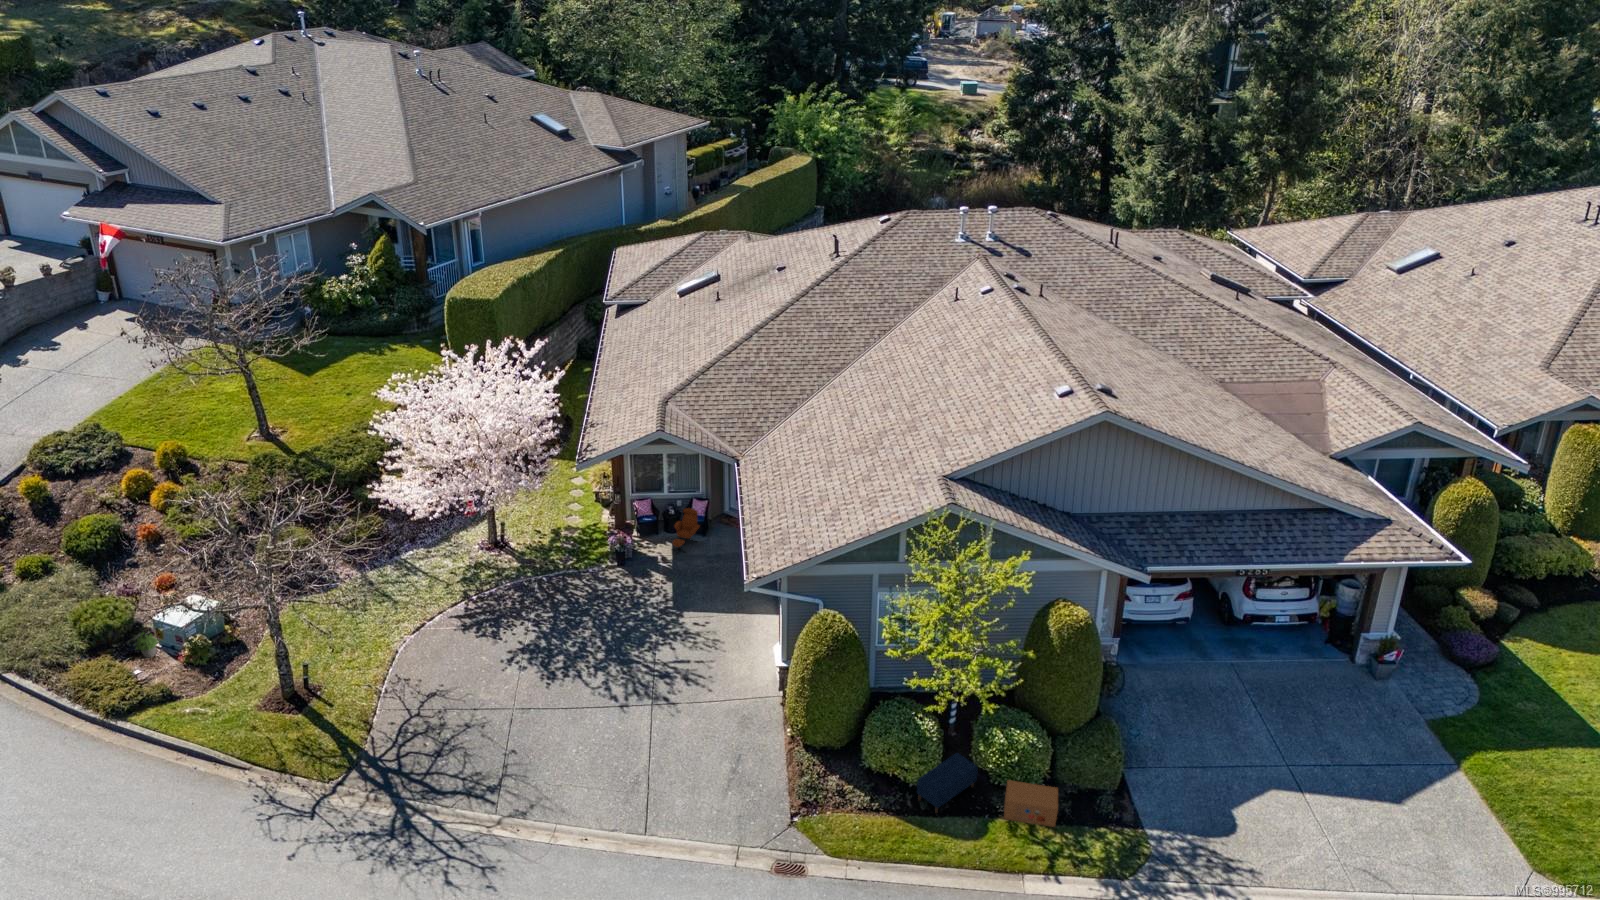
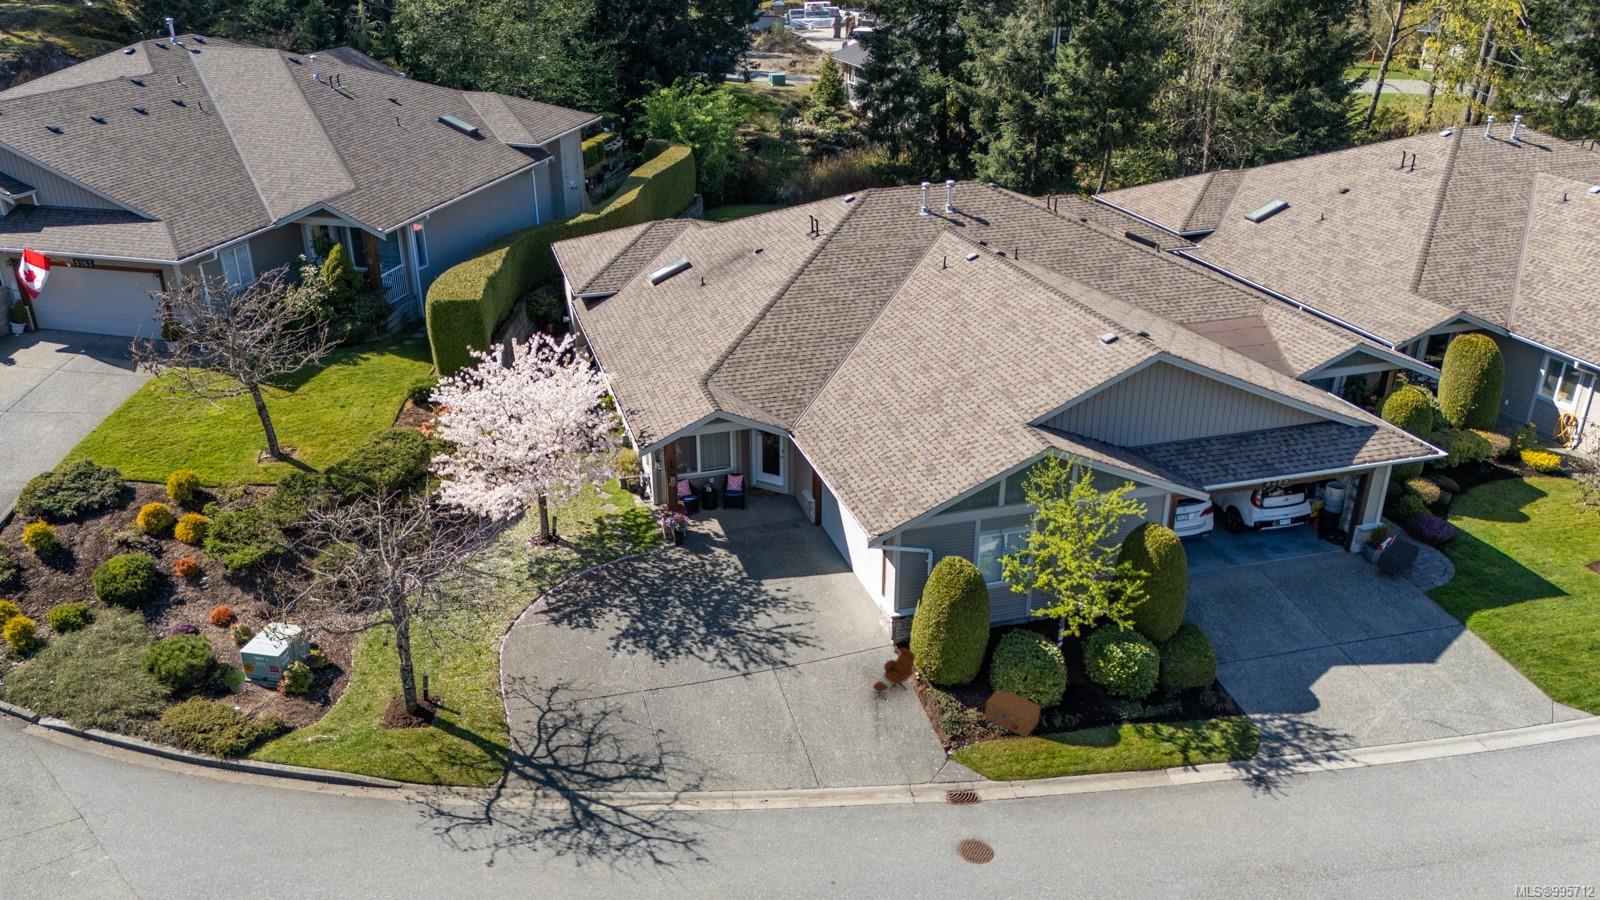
lounge chair: present [672,508,699,551] -> present [873,648,915,695]
bench: present [917,753,978,813] -> present [1376,539,1420,580]
cardboard box: present [1004,780,1058,827] -> present [985,690,1041,737]

